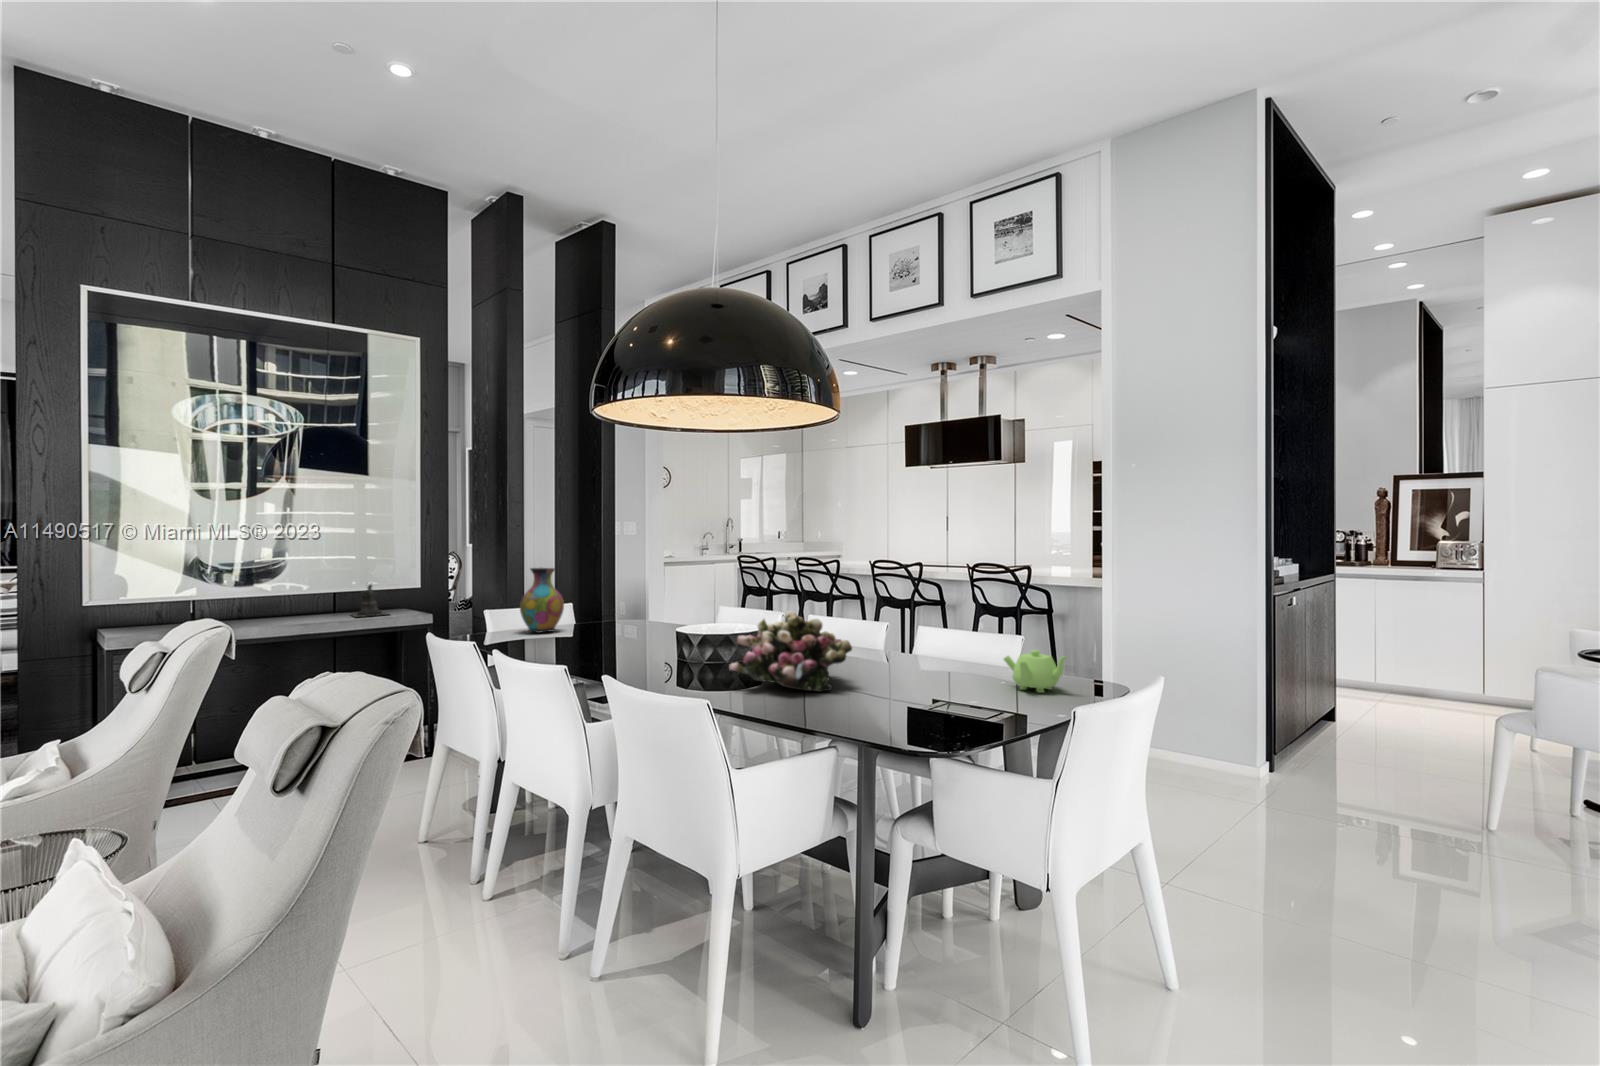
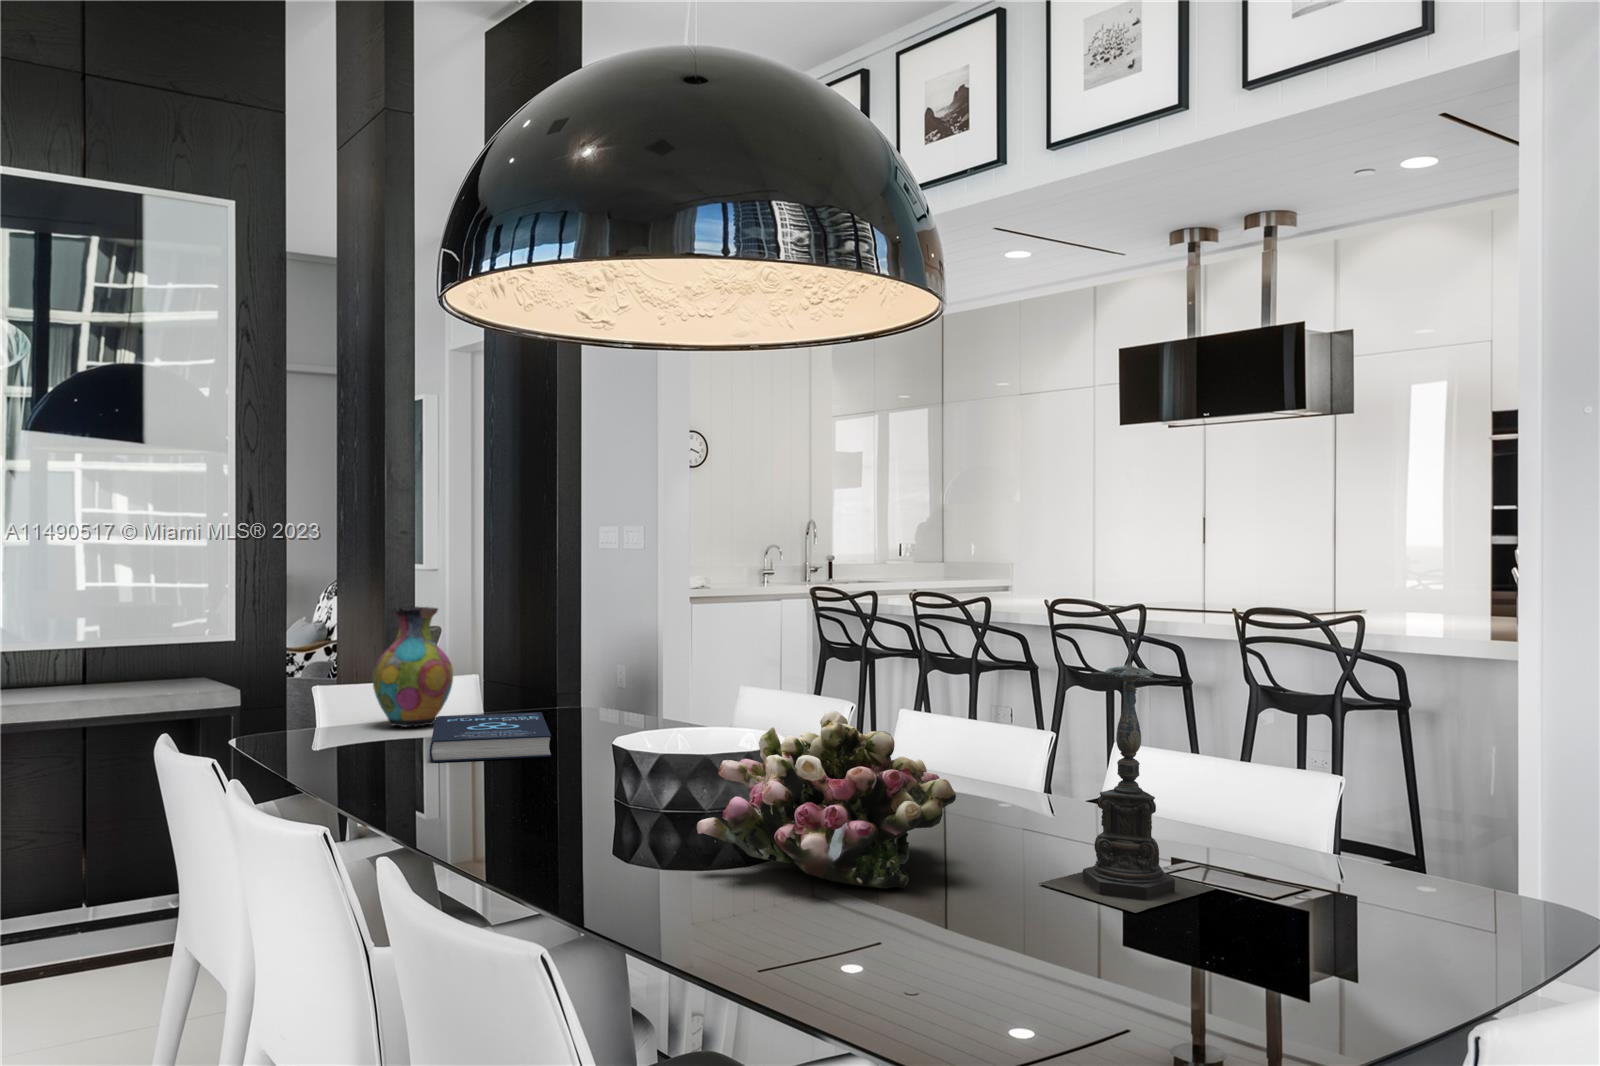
candle holder: present [350,583,389,617] -> present [1039,633,1216,913]
book: none [558,623,628,648] -> present [430,712,551,762]
teapot: present [1004,650,1067,693] -> none [1290,816,1443,915]

